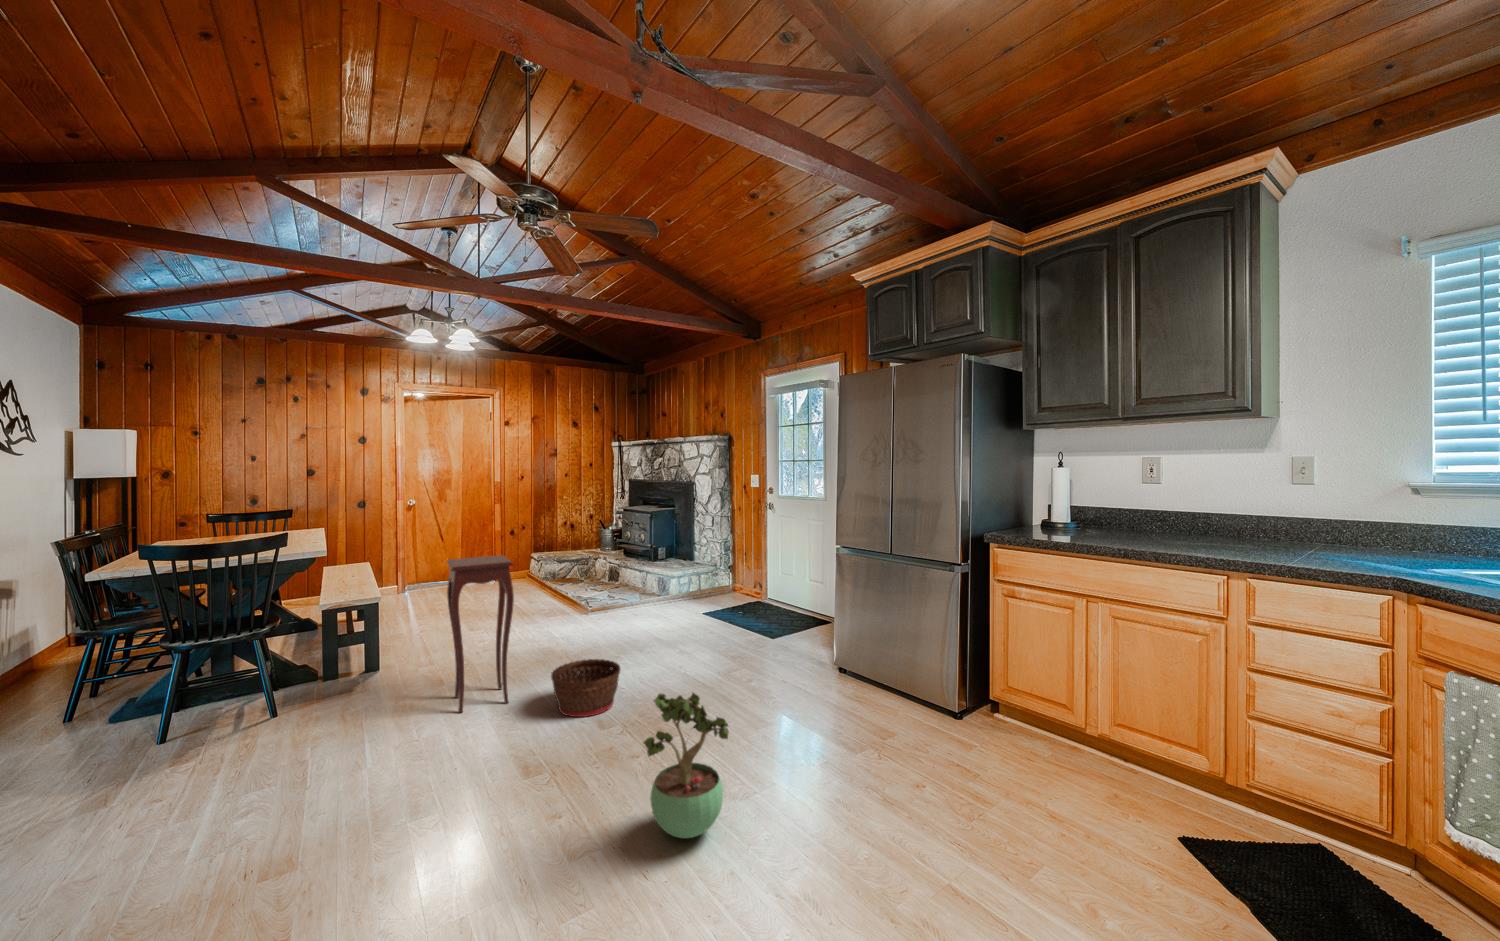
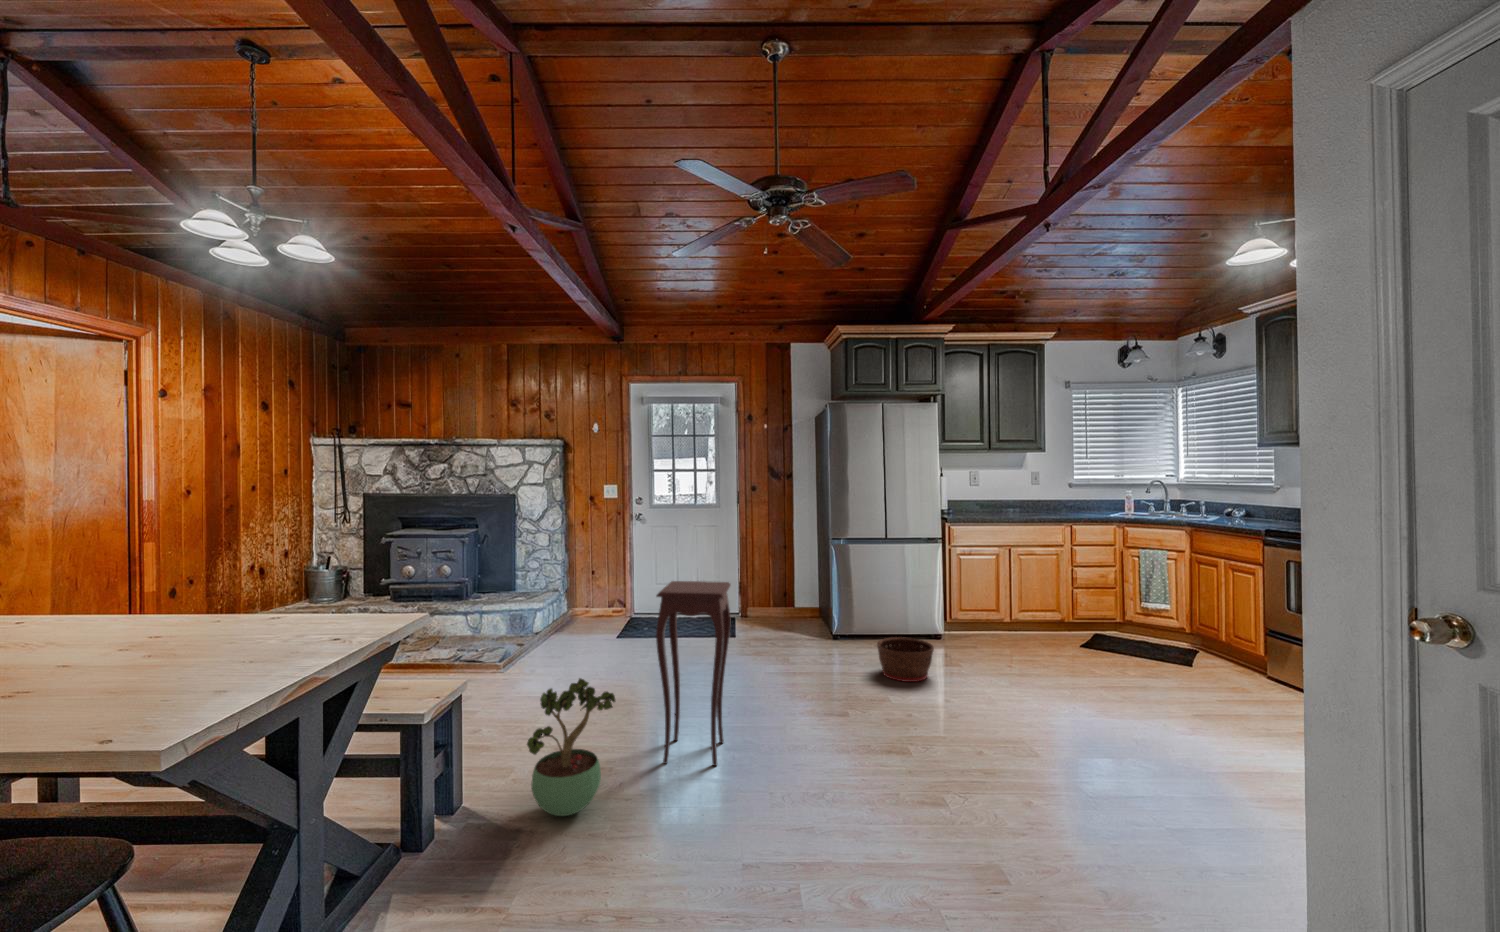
basket: present [551,659,620,717] -> present [877,637,934,682]
potted plant: present [643,693,729,838] -> present [527,678,615,816]

